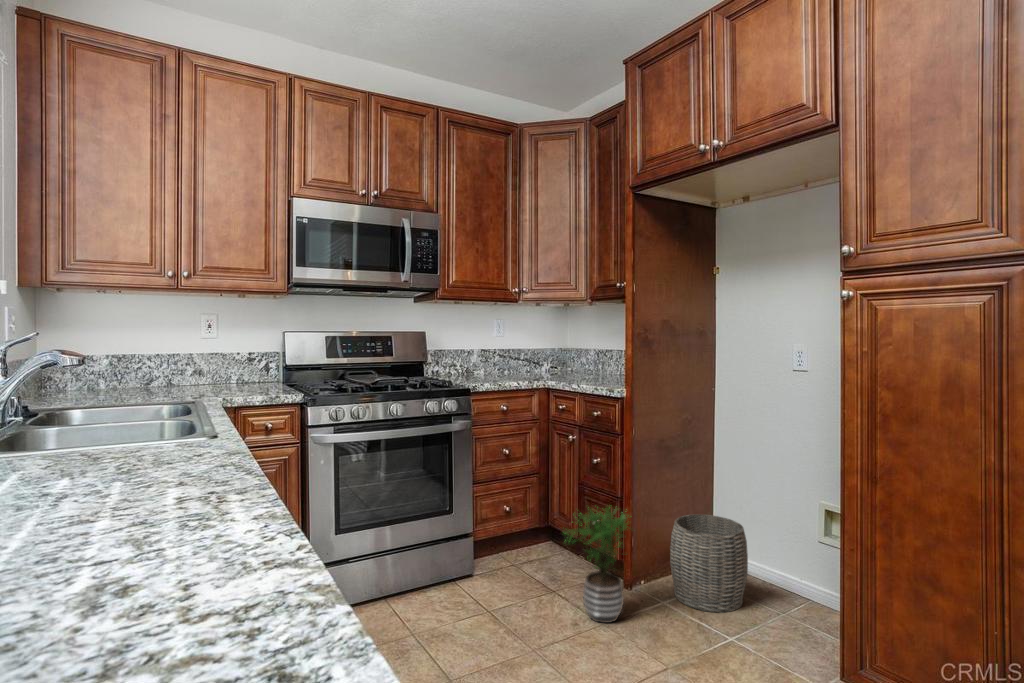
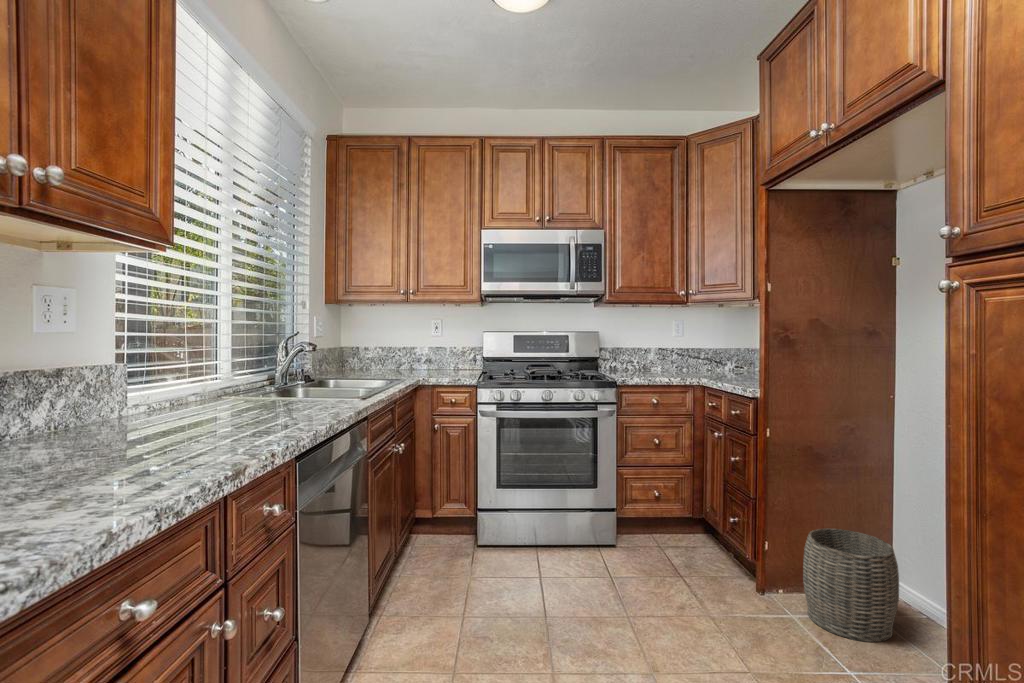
potted plant: present [563,507,629,623] -> none [670,497,753,615]

